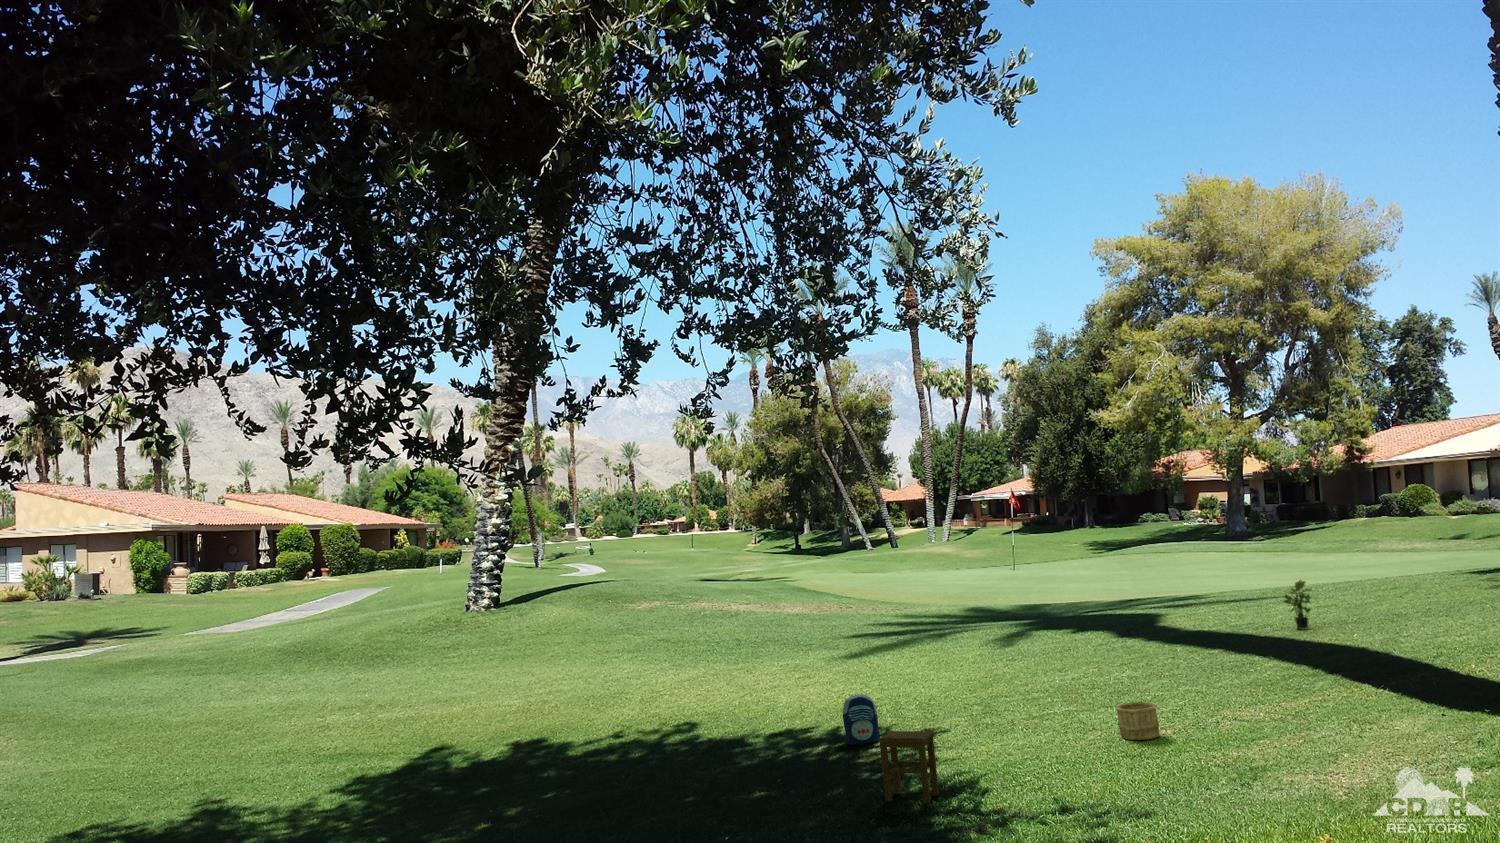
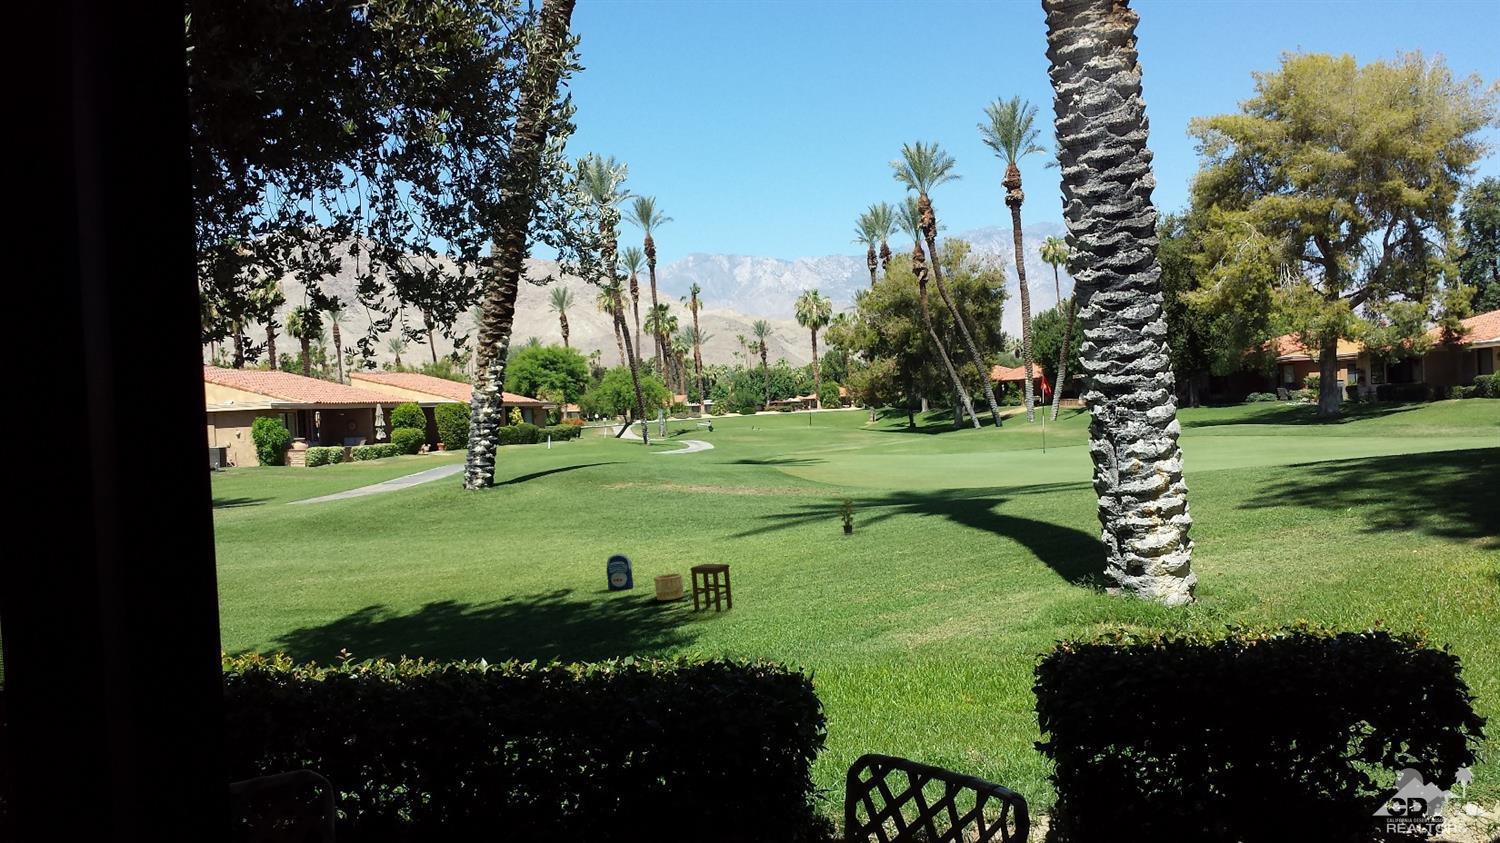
potted plant: present [1284,580,1311,630] -> present [836,497,855,535]
wooden bucket: present [1115,702,1159,740] -> present [654,573,684,600]
stool: present [879,731,939,804] -> present [690,564,732,611]

